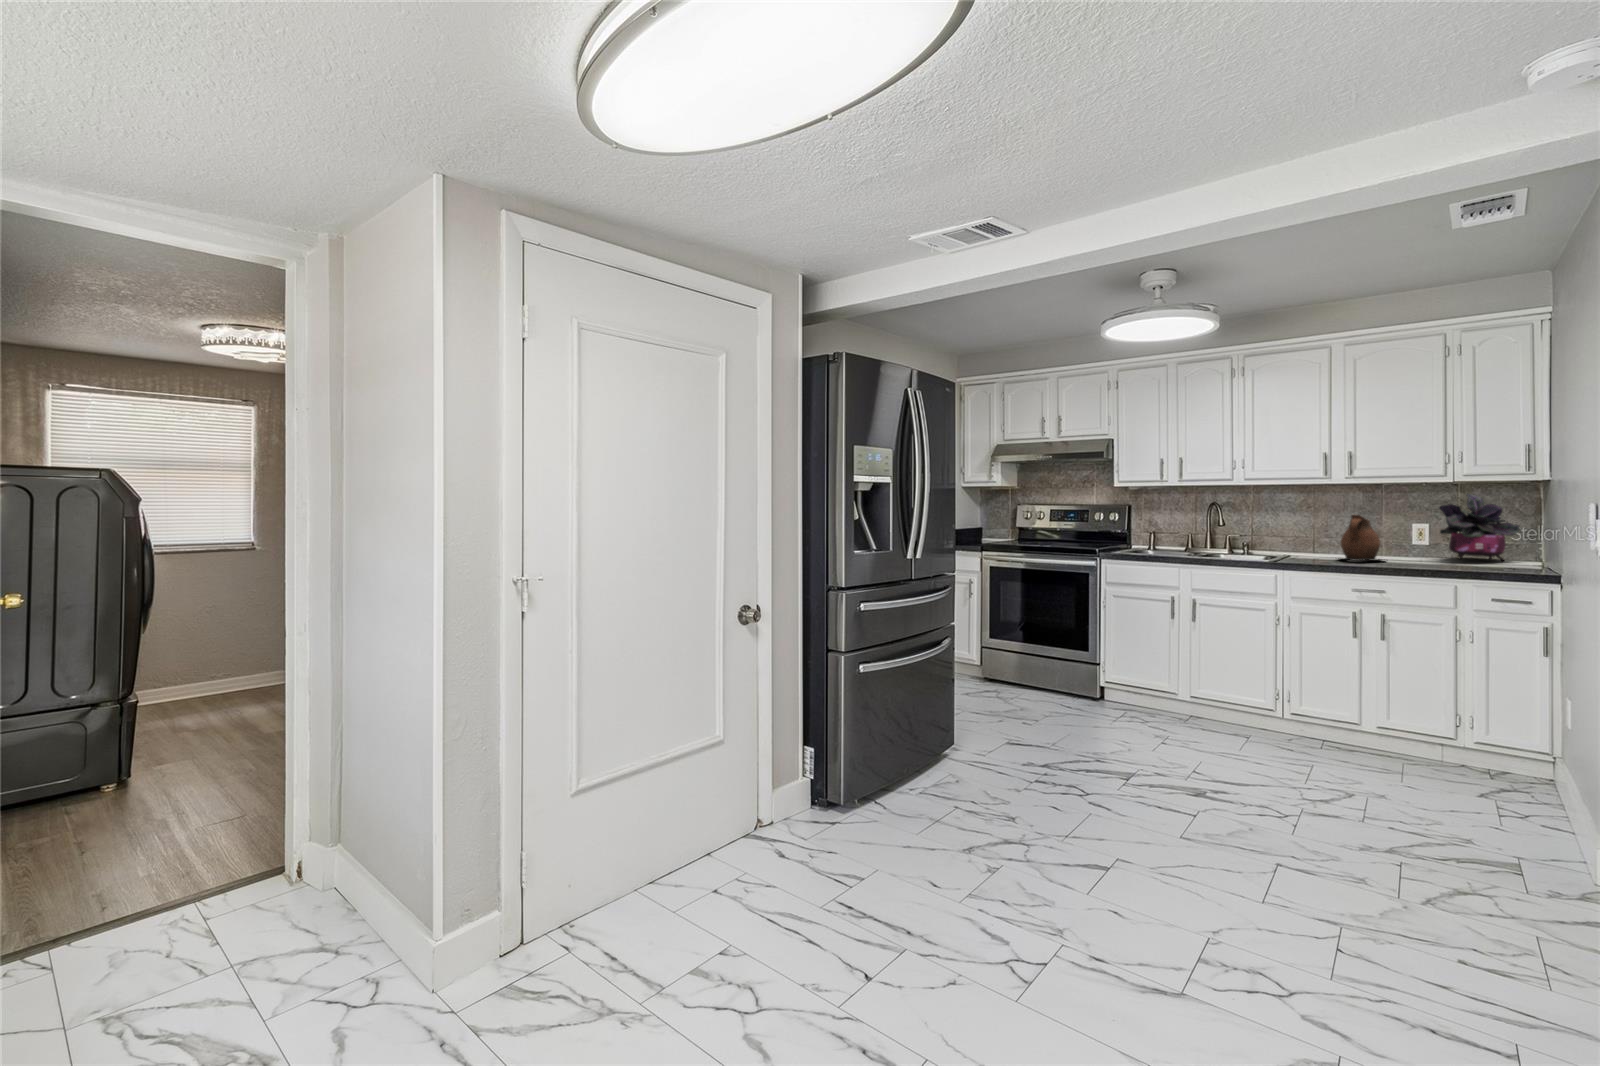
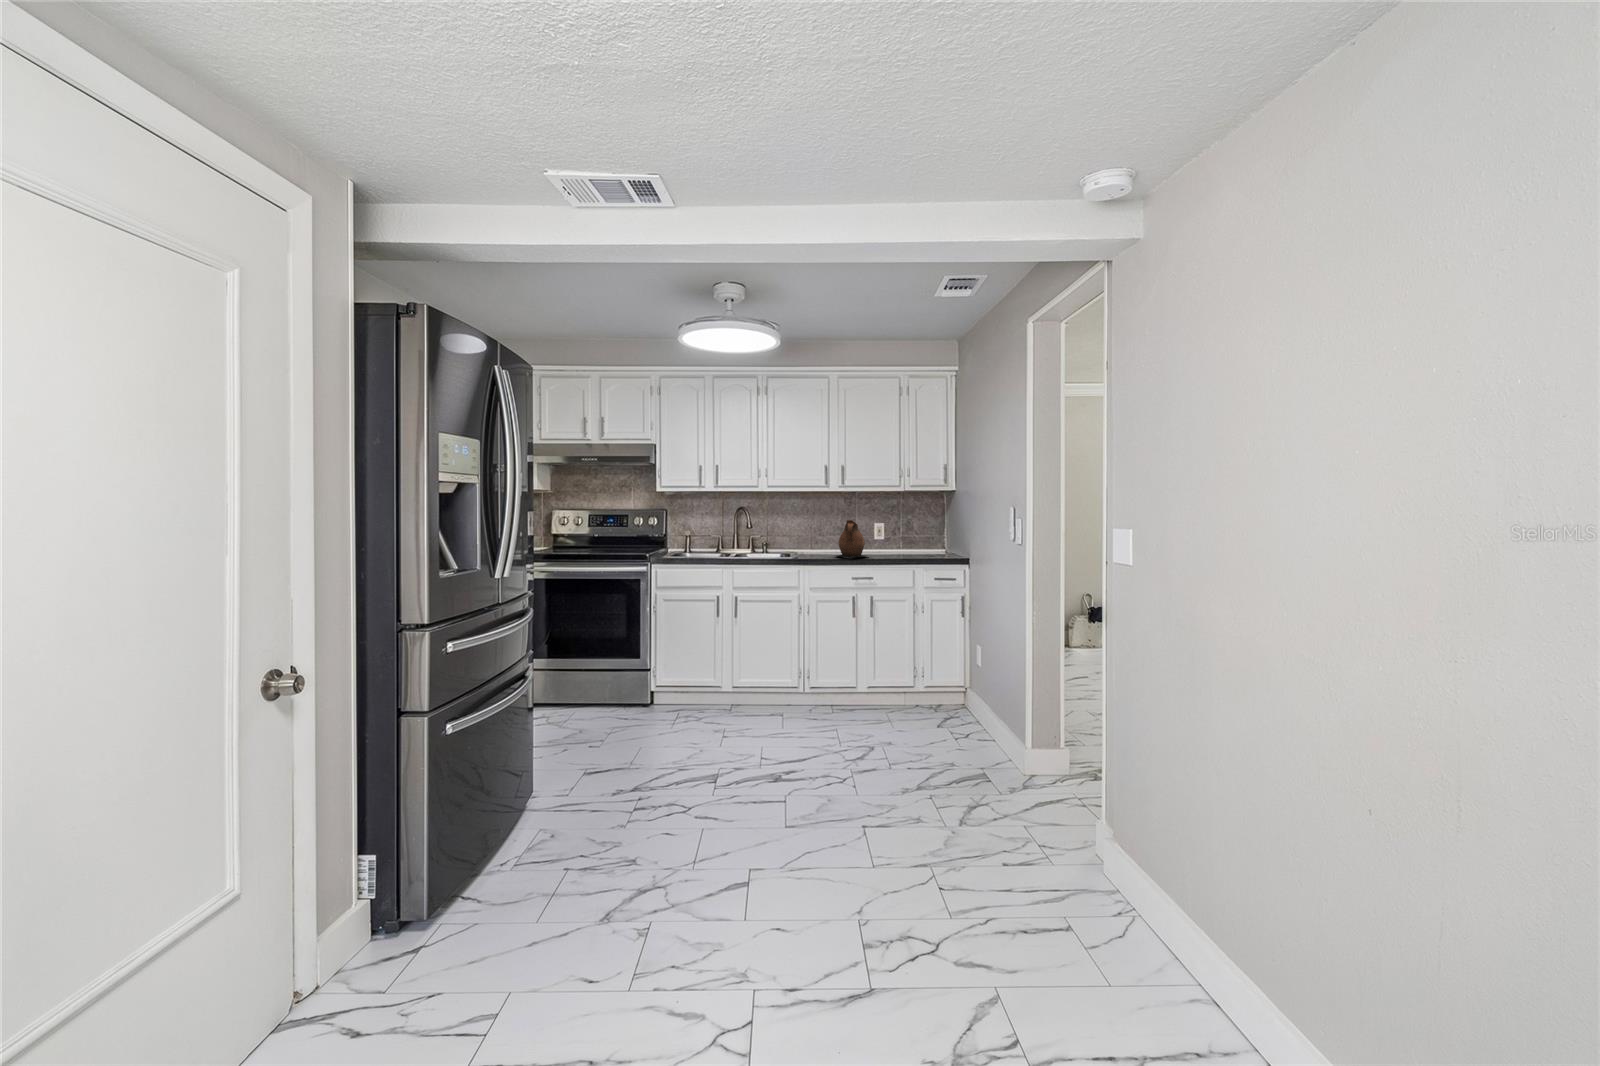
potted plant: present [1439,494,1520,561] -> none [896,504,942,554]

